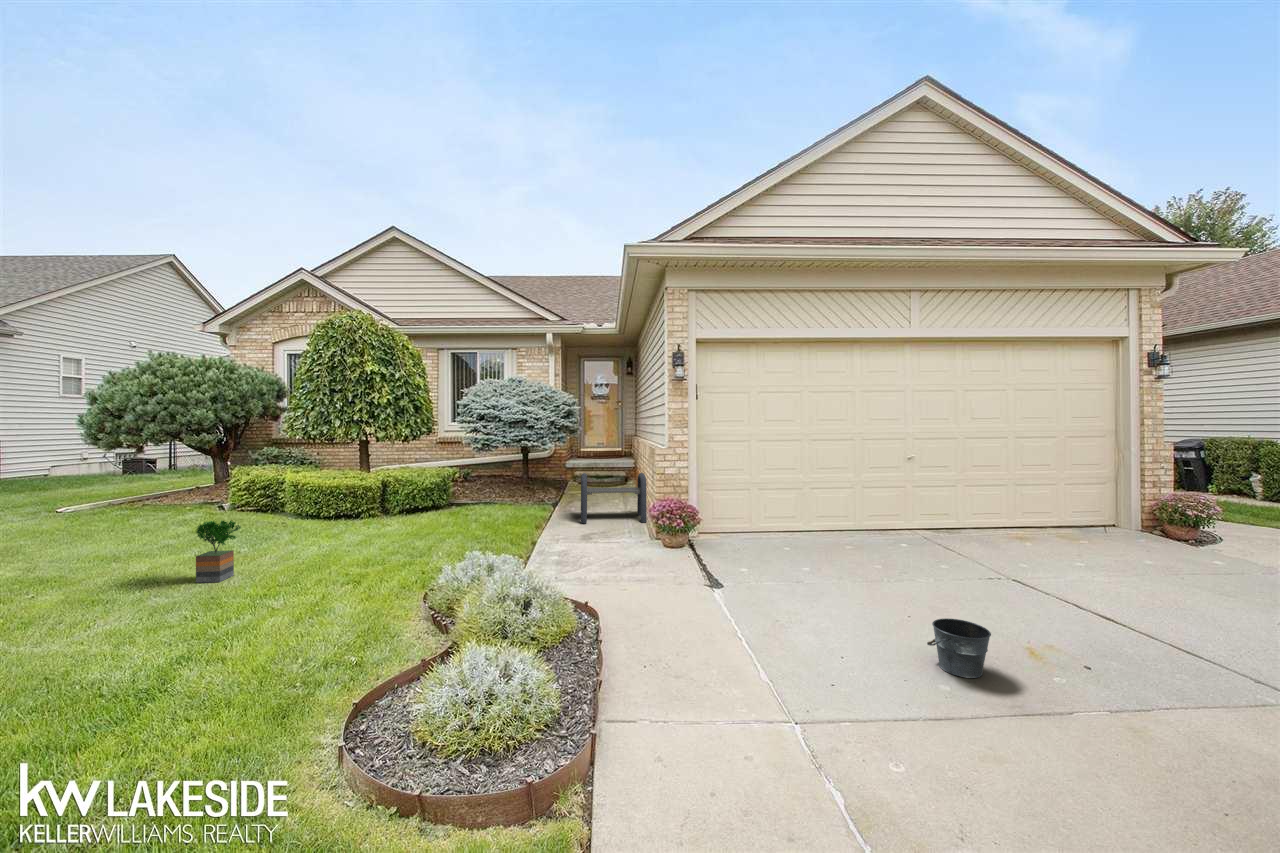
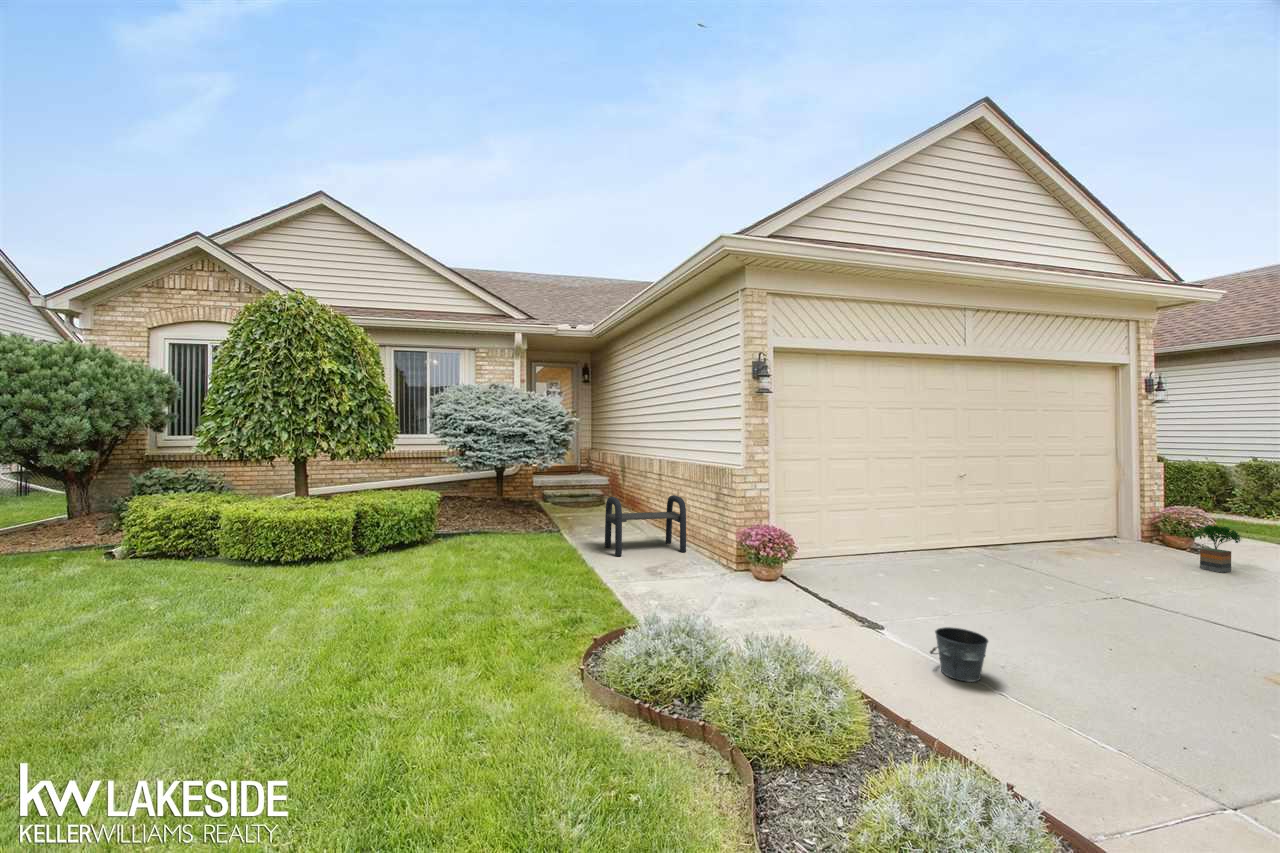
potted tree: present [196,520,241,583] -> present [1195,525,1242,573]
bucket: present [927,618,991,678] -> present [930,627,988,682]

